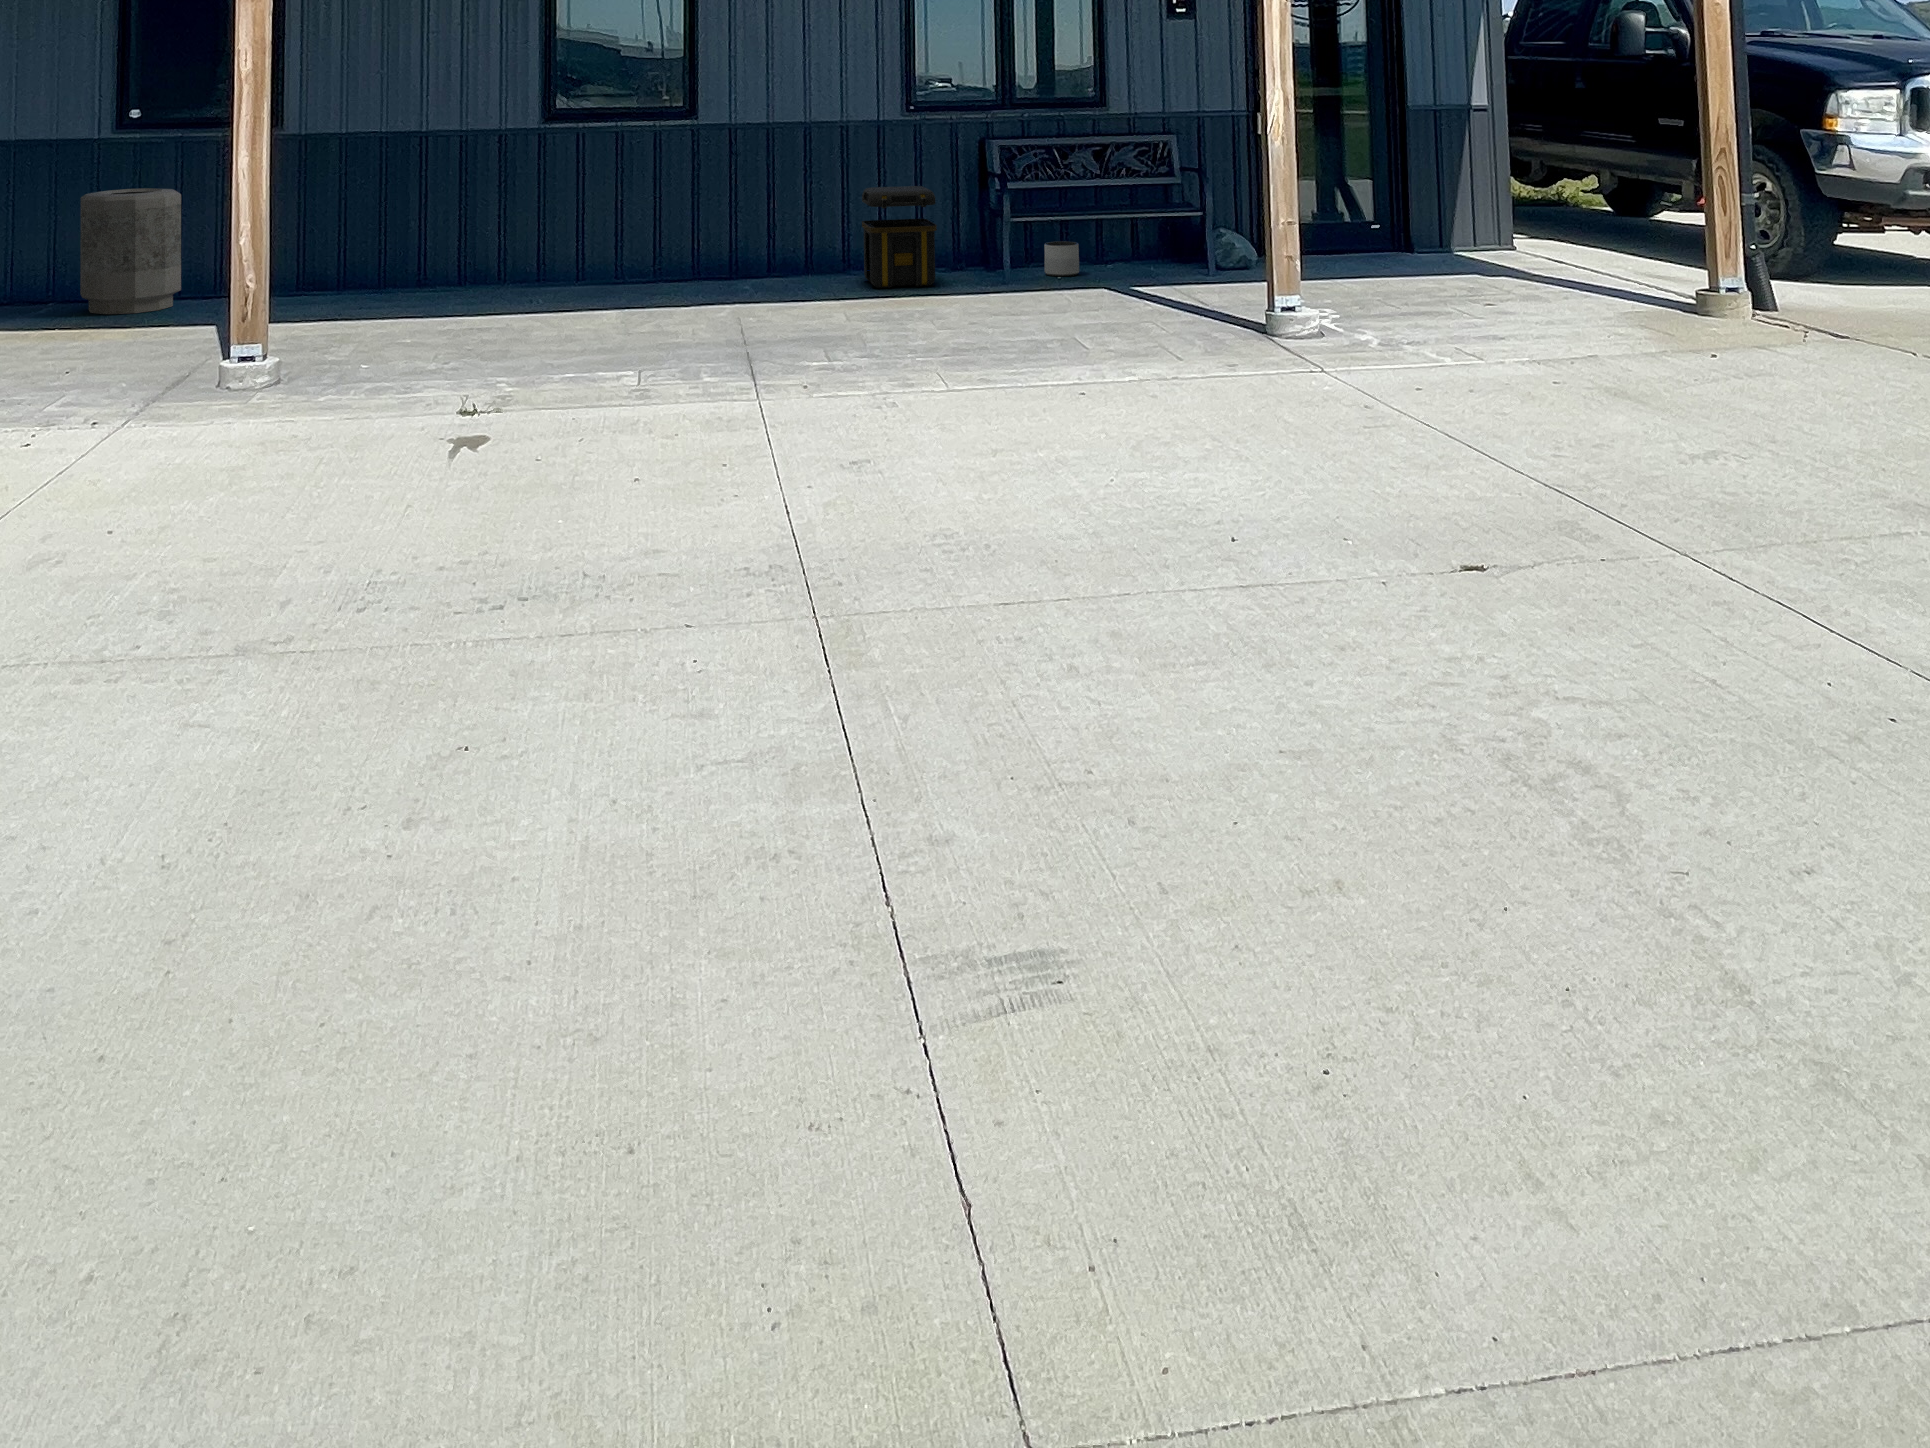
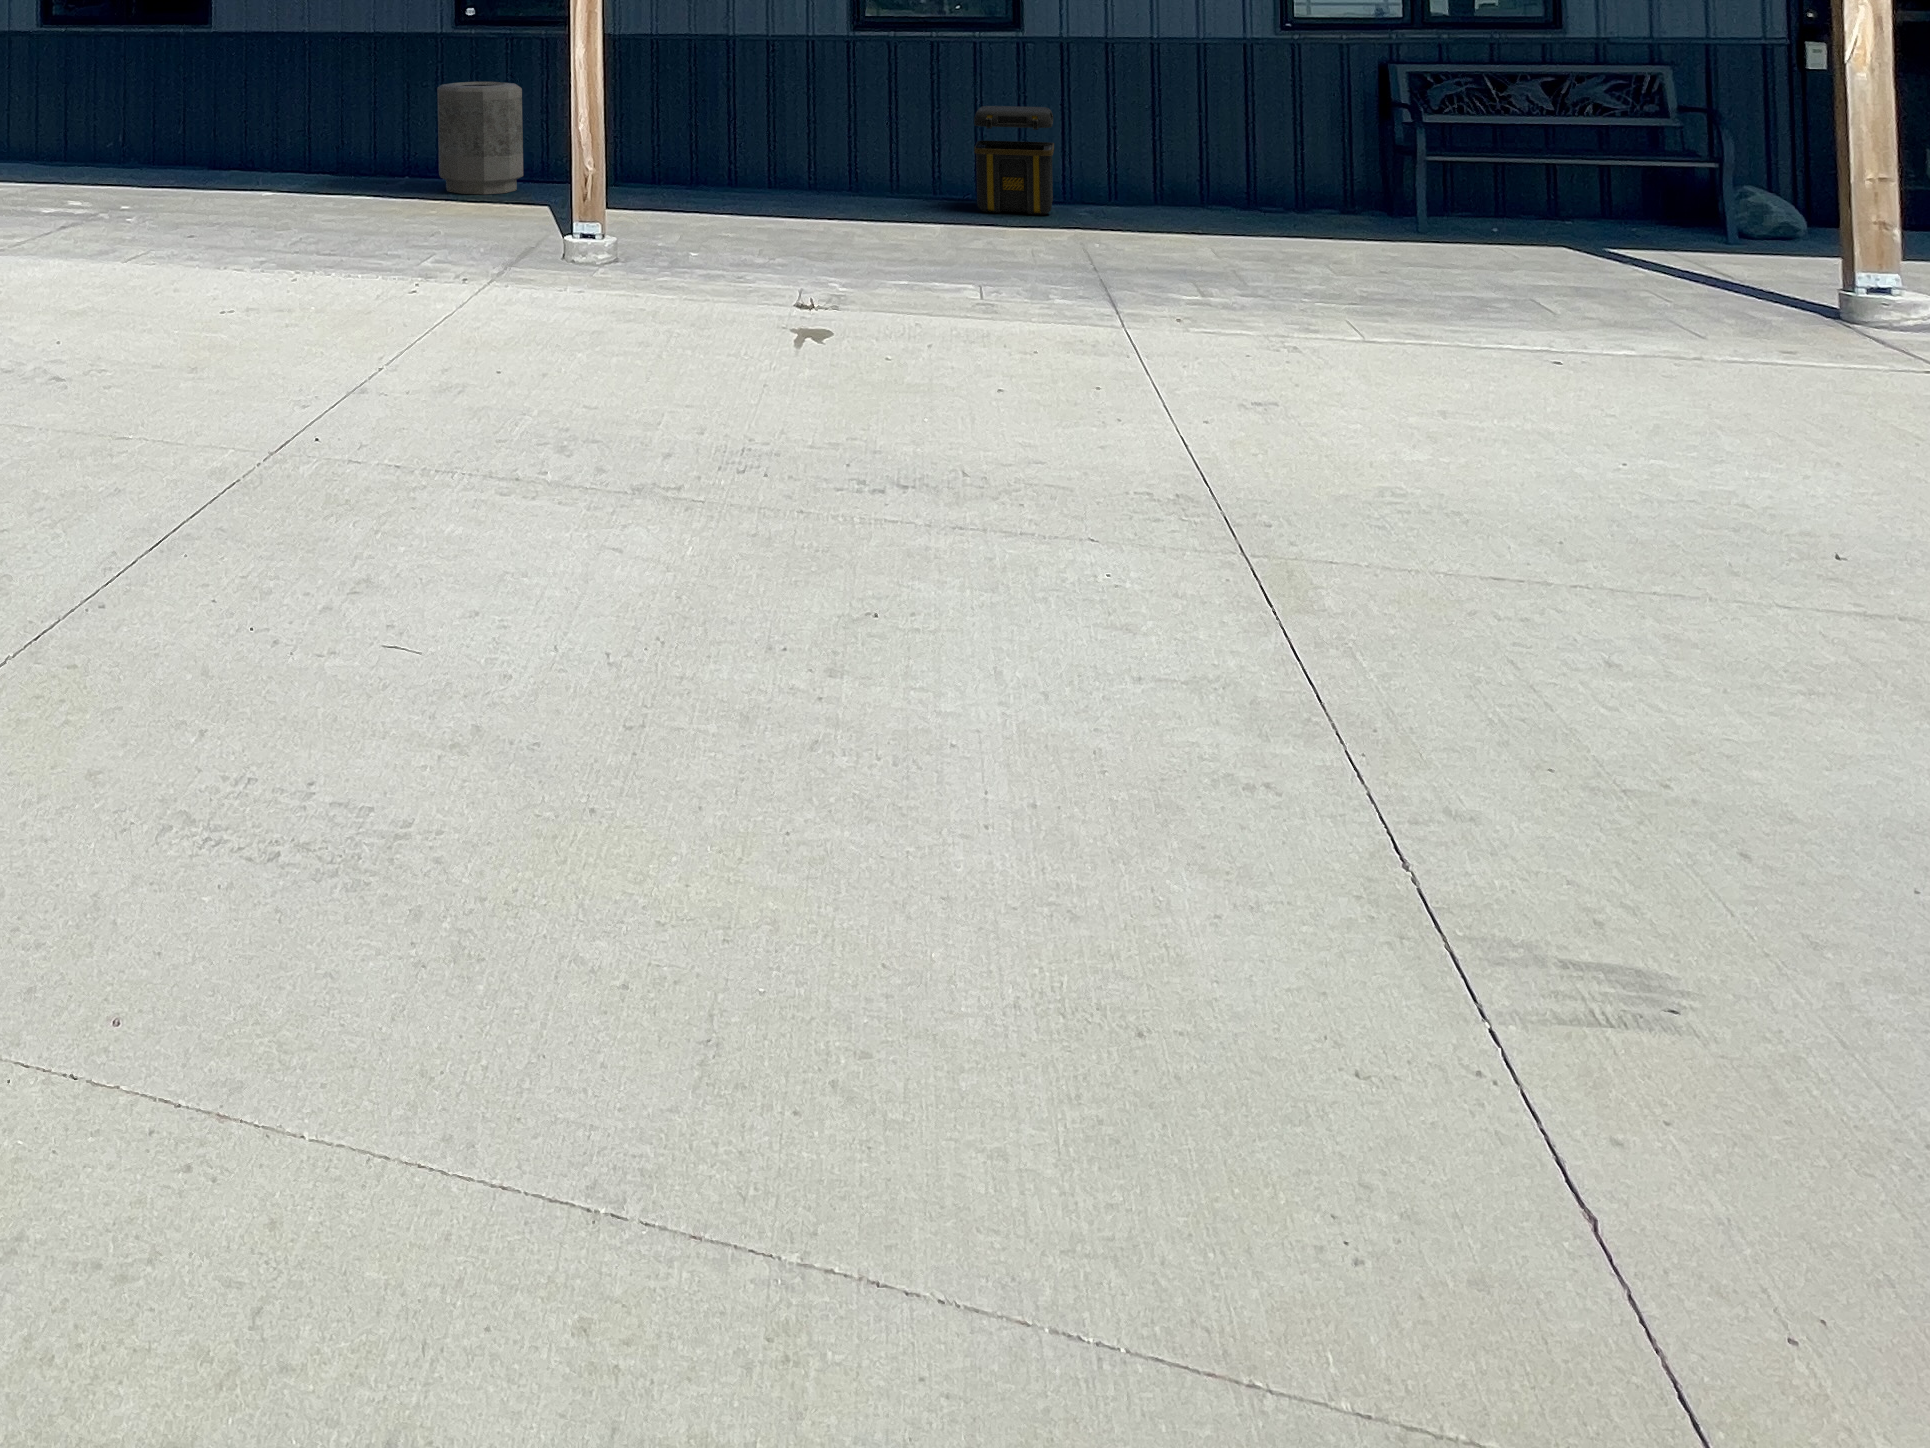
toolbox: present [862,186,937,288] -> present [974,106,1054,215]
planter: present [1044,241,1079,276] -> none [1471,184,1521,225]

